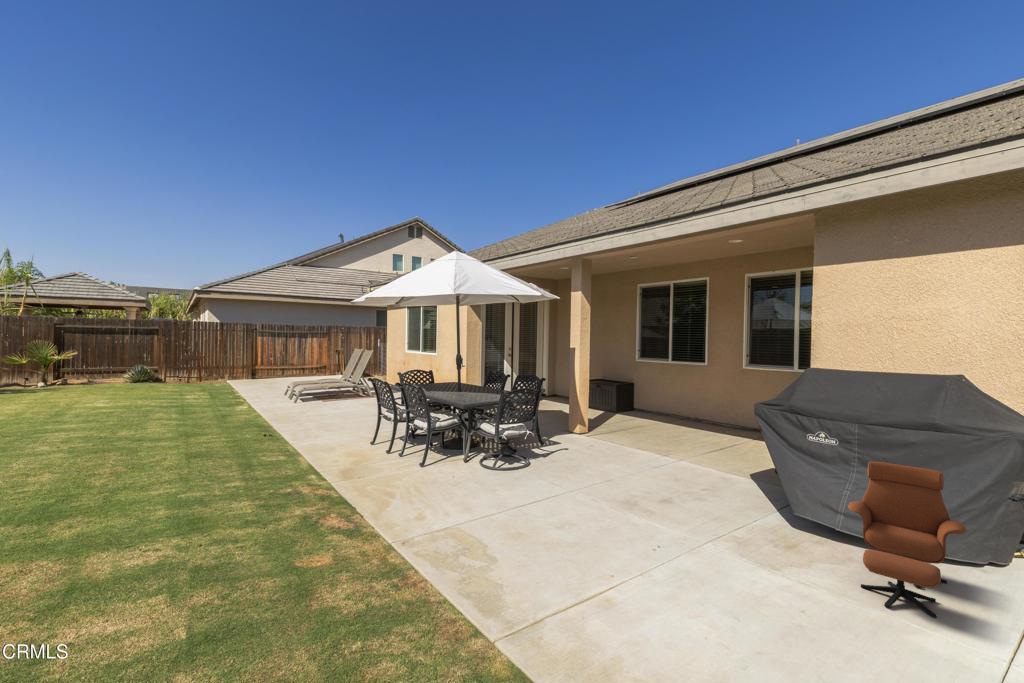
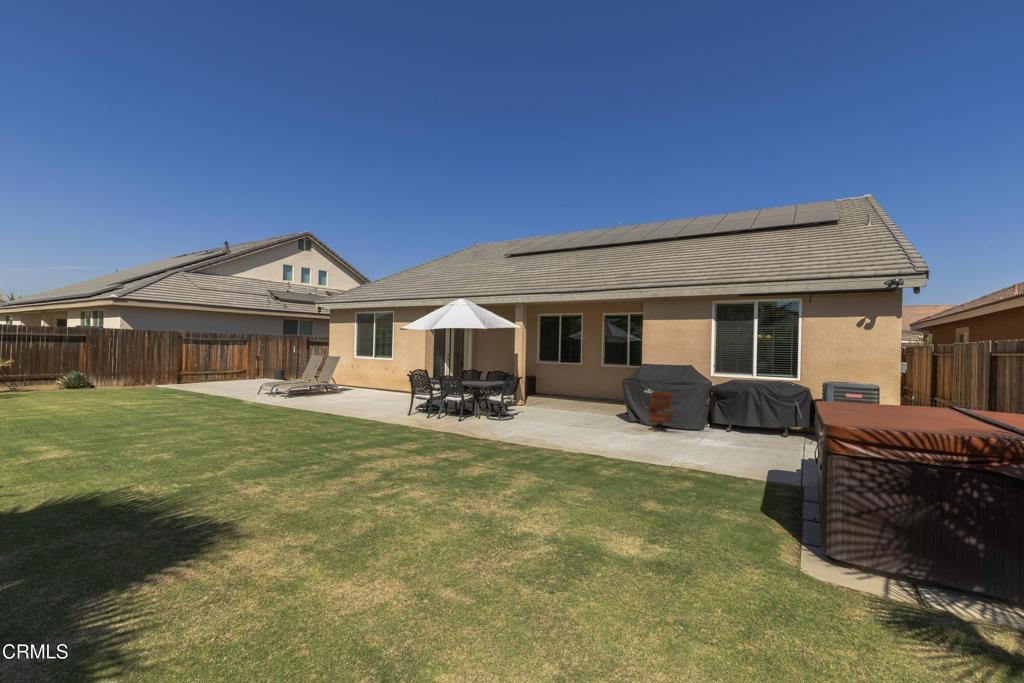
bench: present [164,355,202,383] -> none [92,361,133,388]

